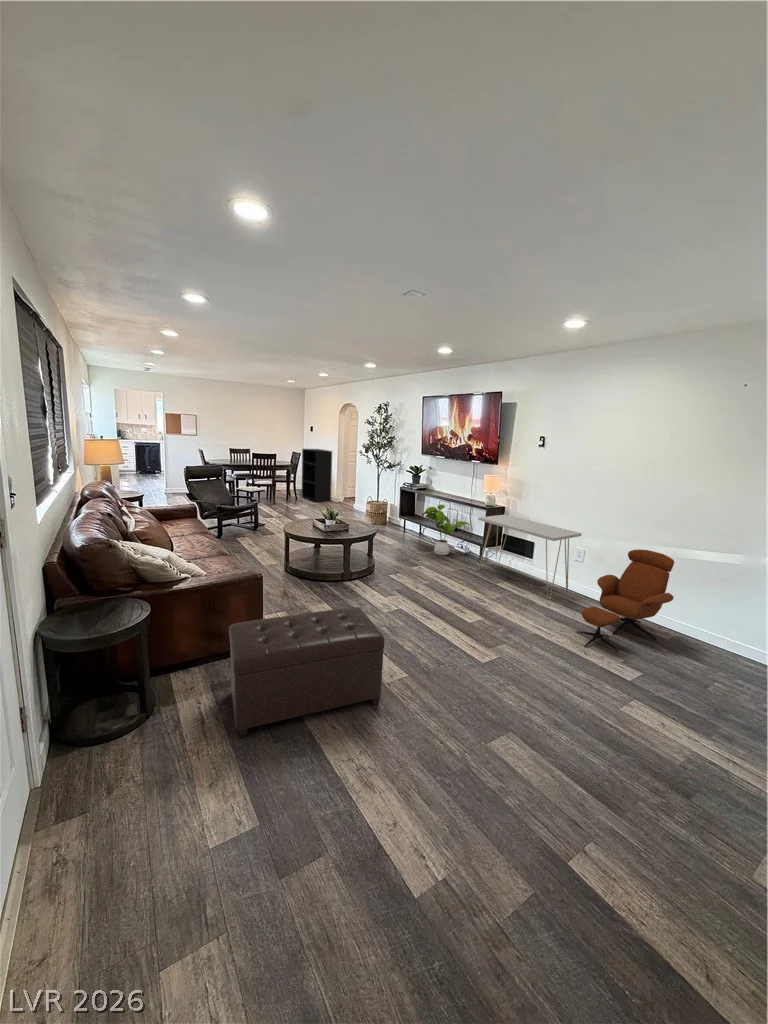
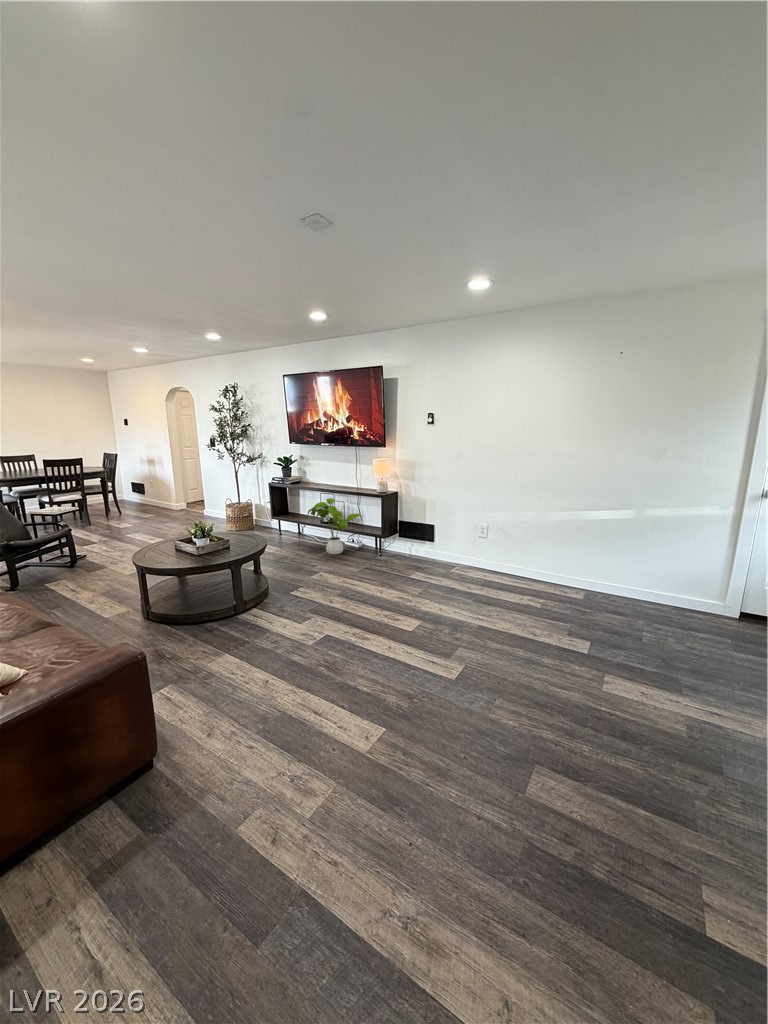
bookshelf: present [302,449,332,502] -> none [119,447,171,514]
console table: present [478,515,582,599] -> none [378,500,483,582]
lounge chair: present [576,549,674,651] -> none [511,518,584,627]
ottoman: present [229,607,384,737] -> none [114,662,376,973]

